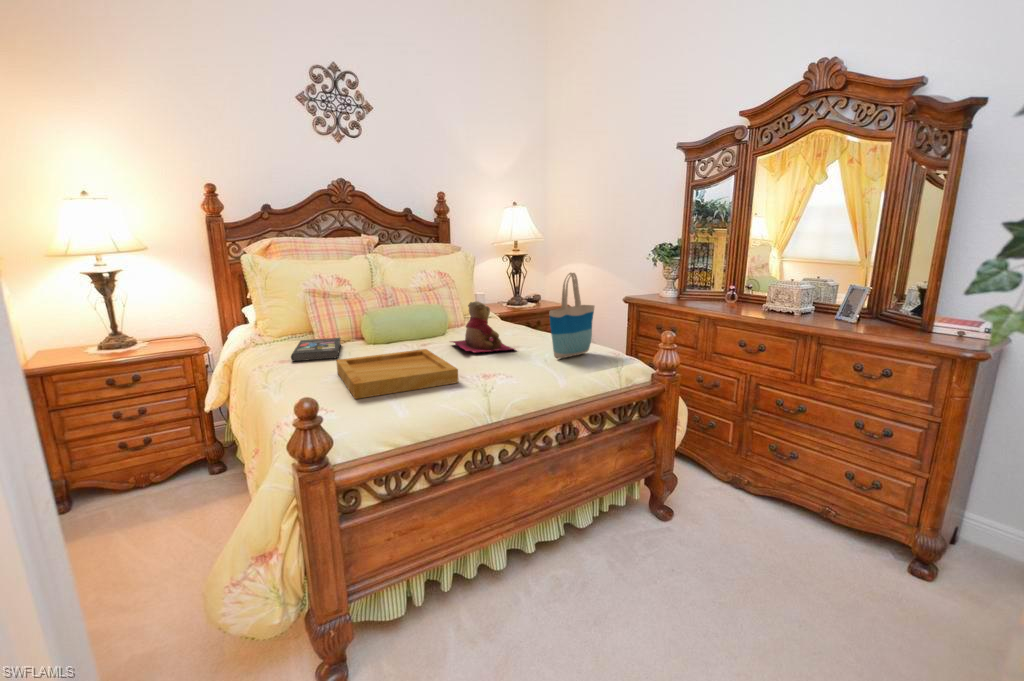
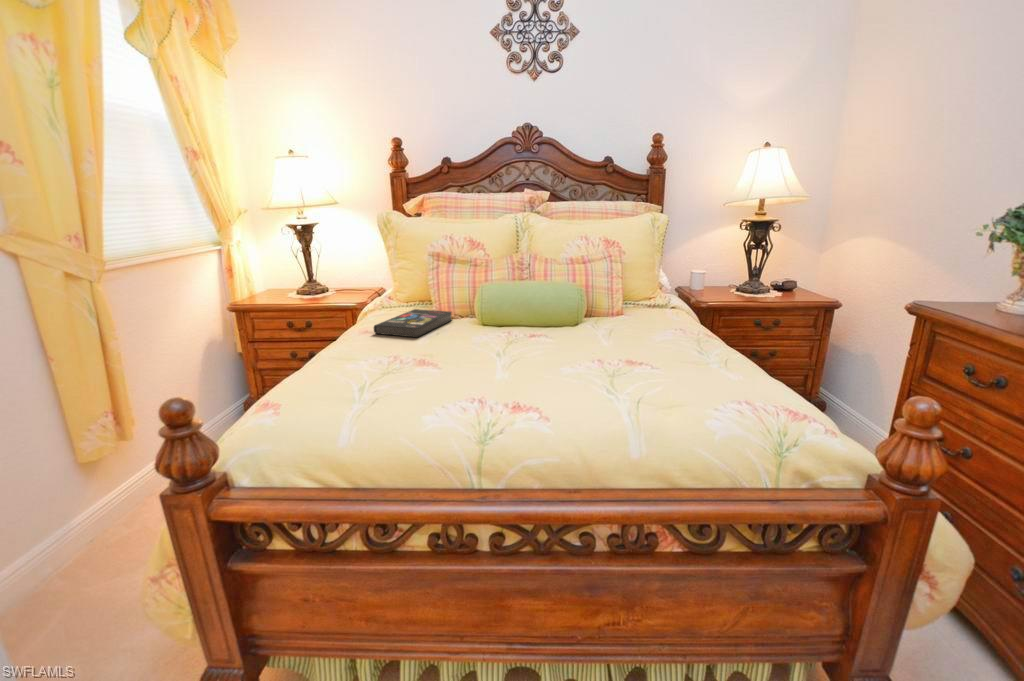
tote bag: present [549,273,595,358] -> none [660,252,771,401]
teddy bear: present [451,302,514,353] -> none [544,286,632,370]
tray: present [336,349,459,399] -> none [321,343,493,410]

